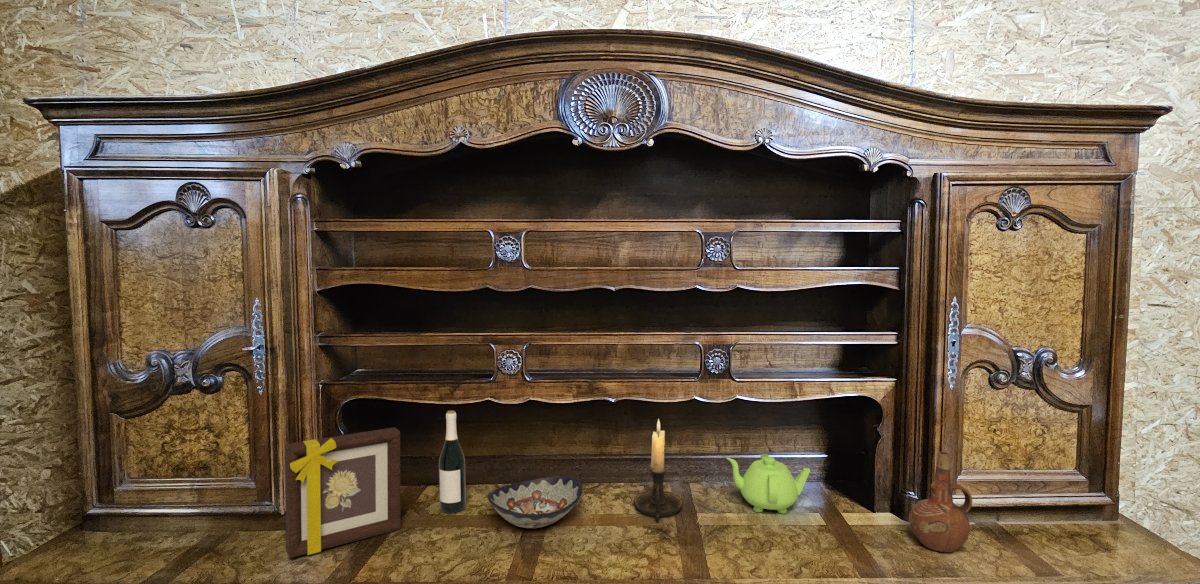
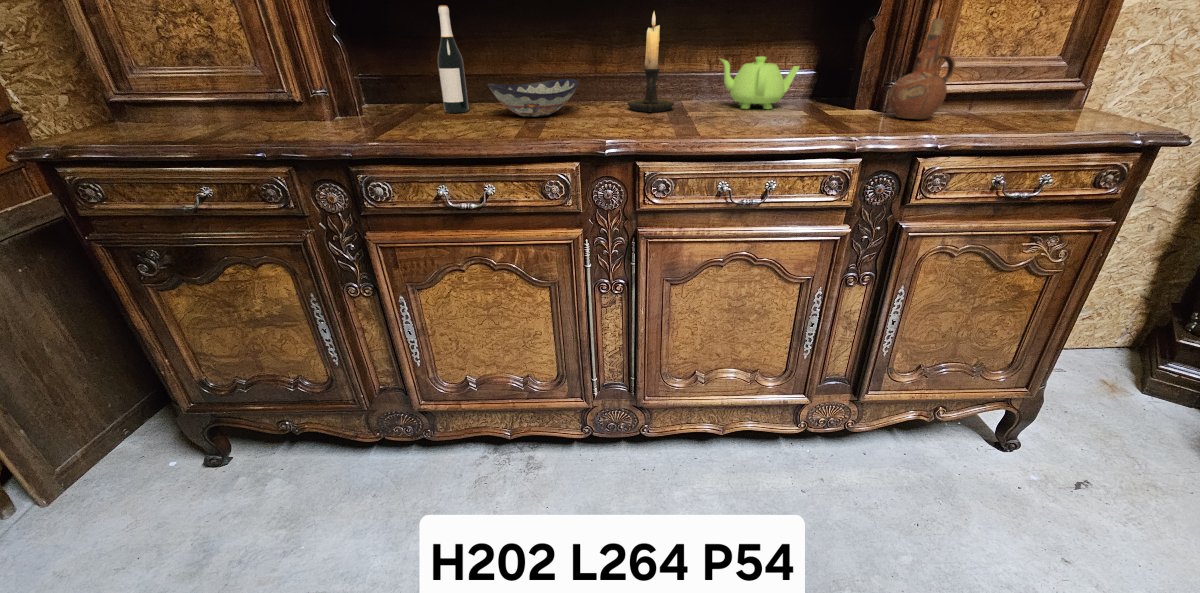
picture frame: present [285,427,401,558] -> none [275,5,409,127]

